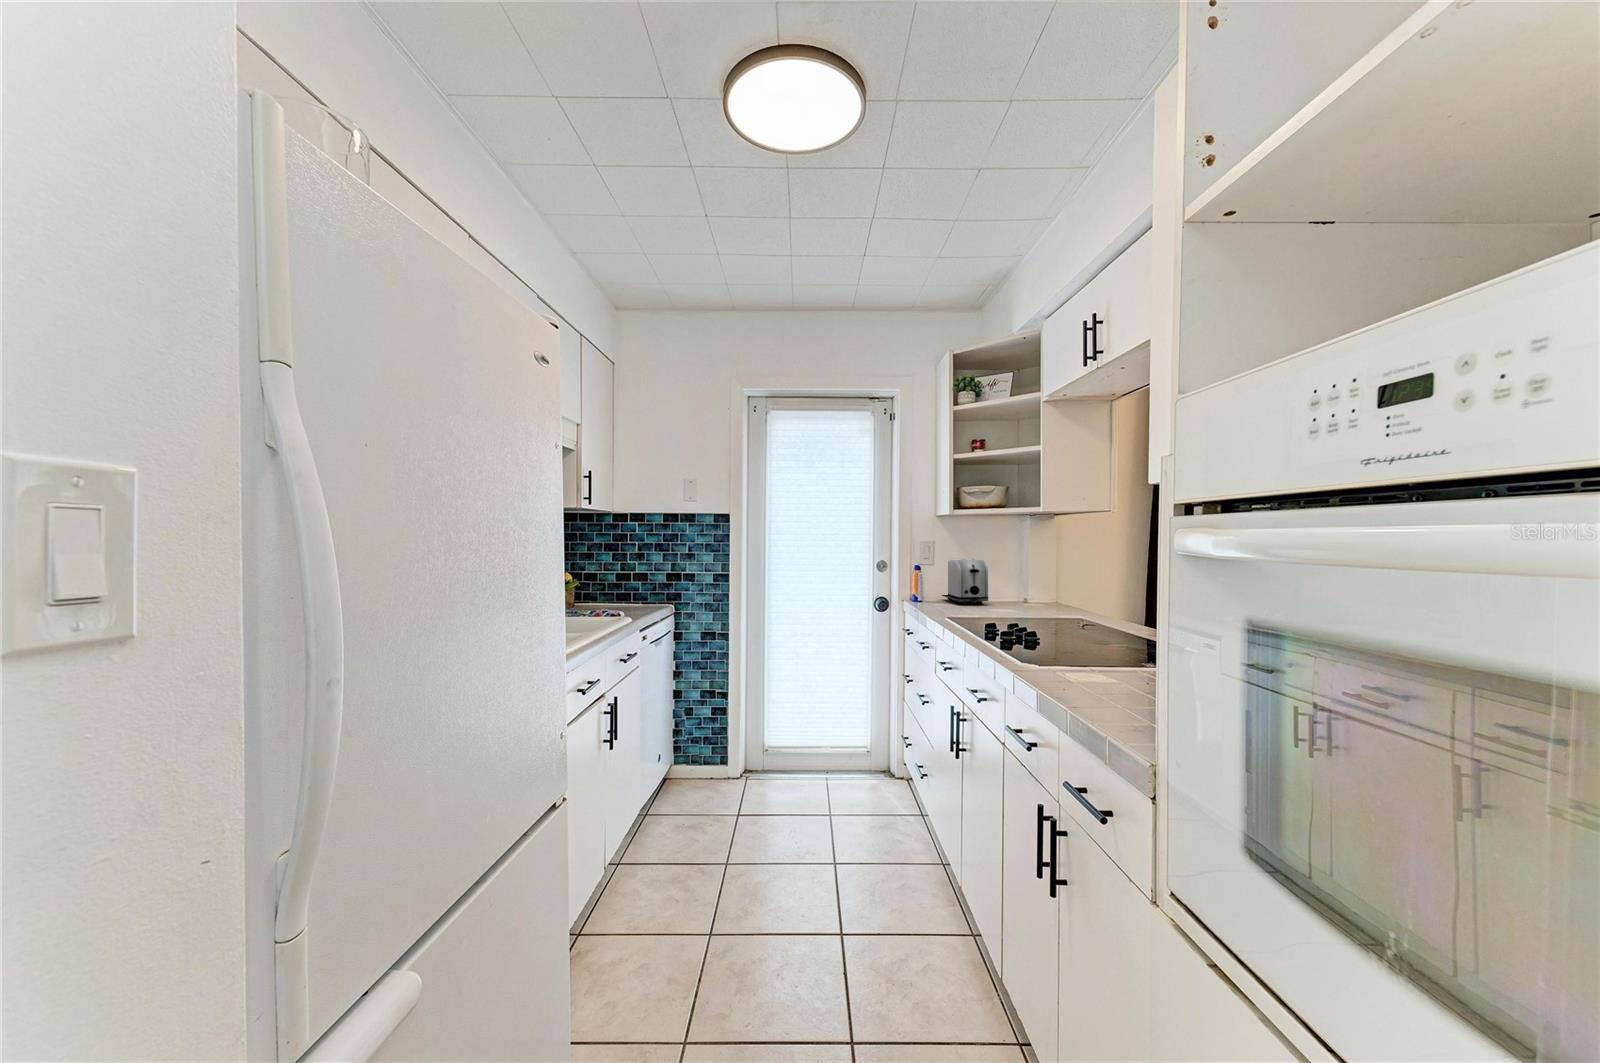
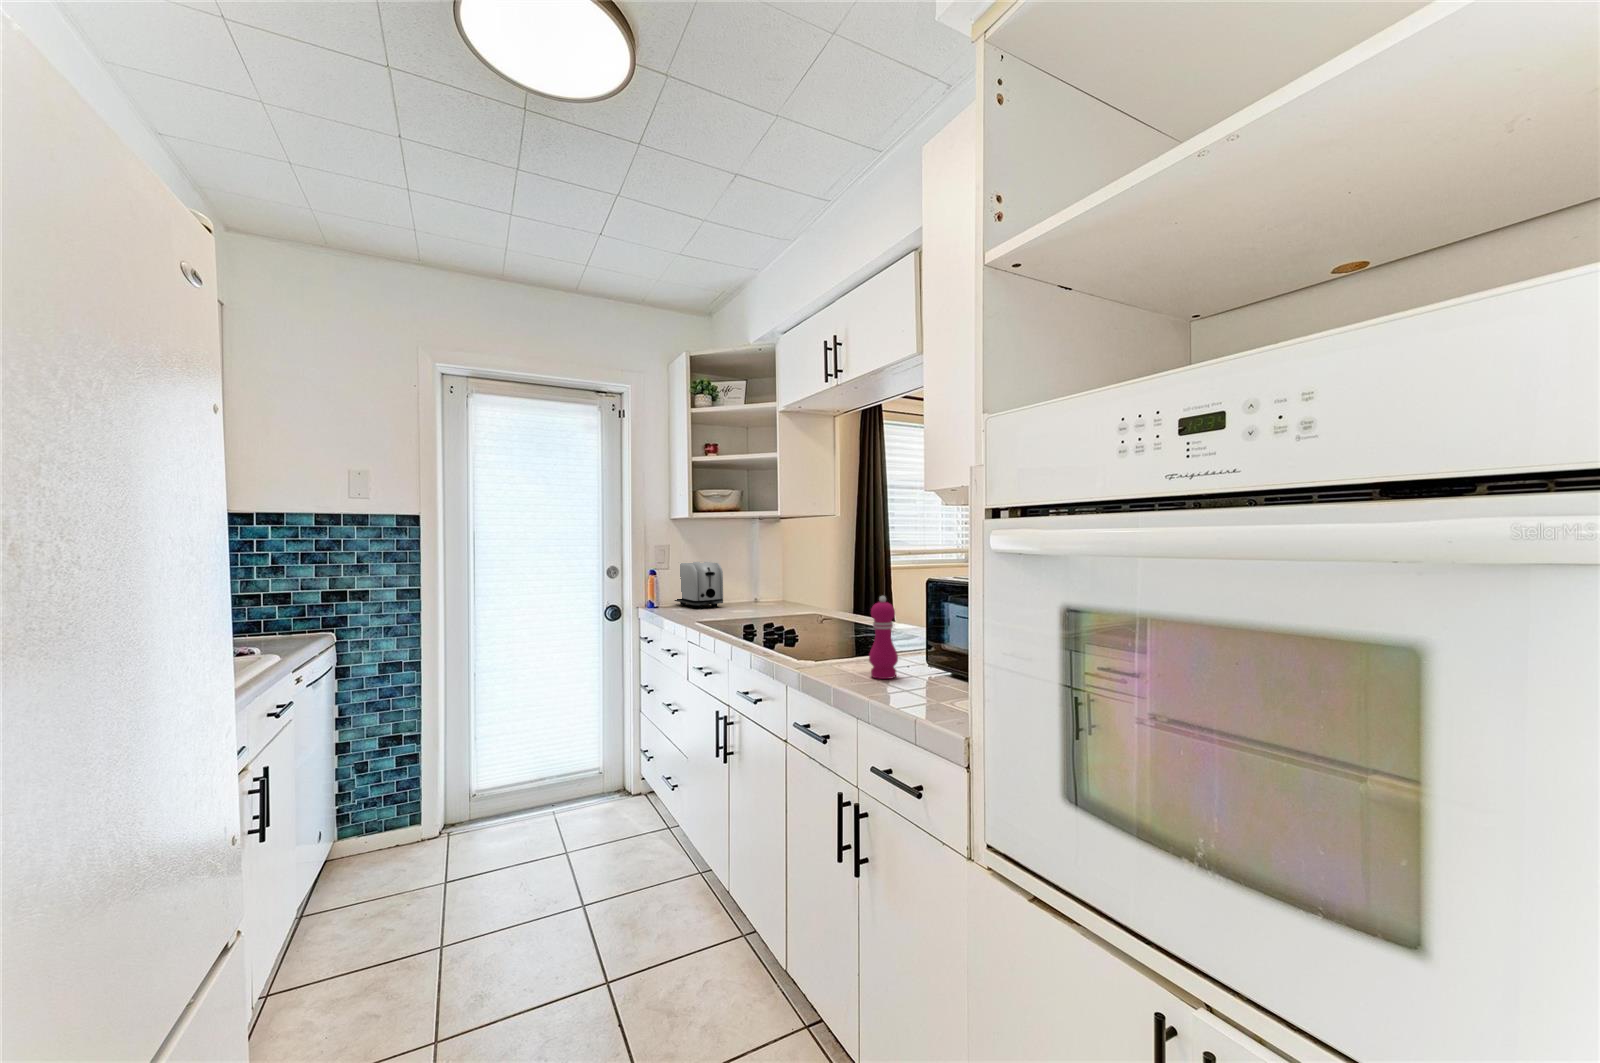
pepper mill: none [1089,601,1125,693] -> present [869,596,898,679]

